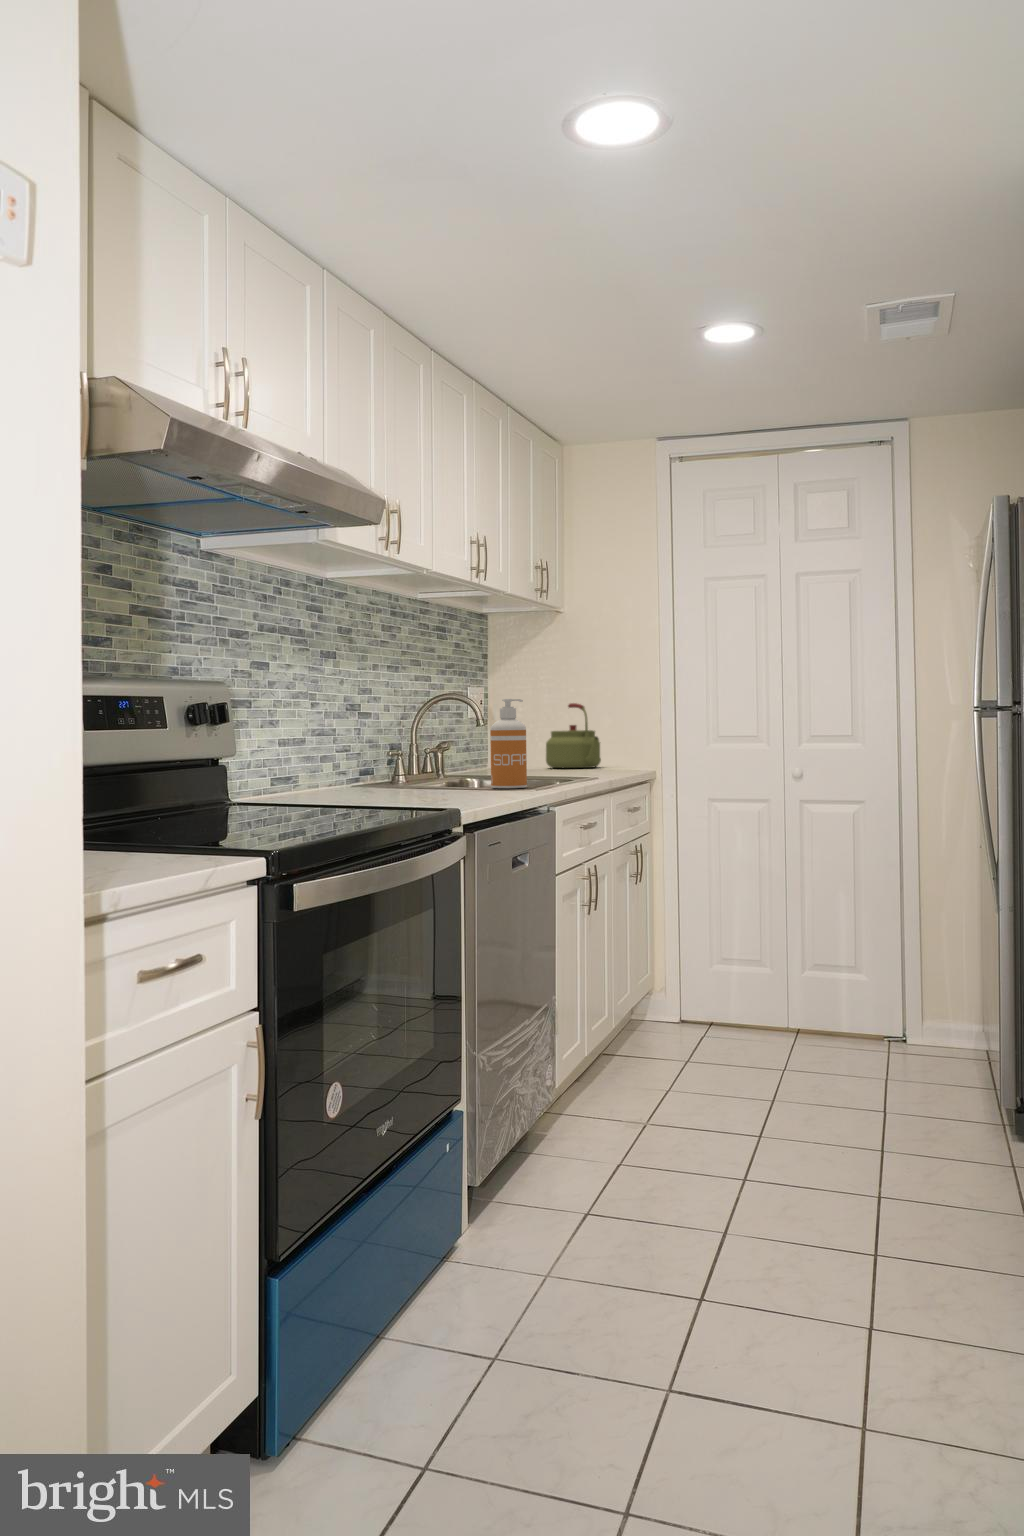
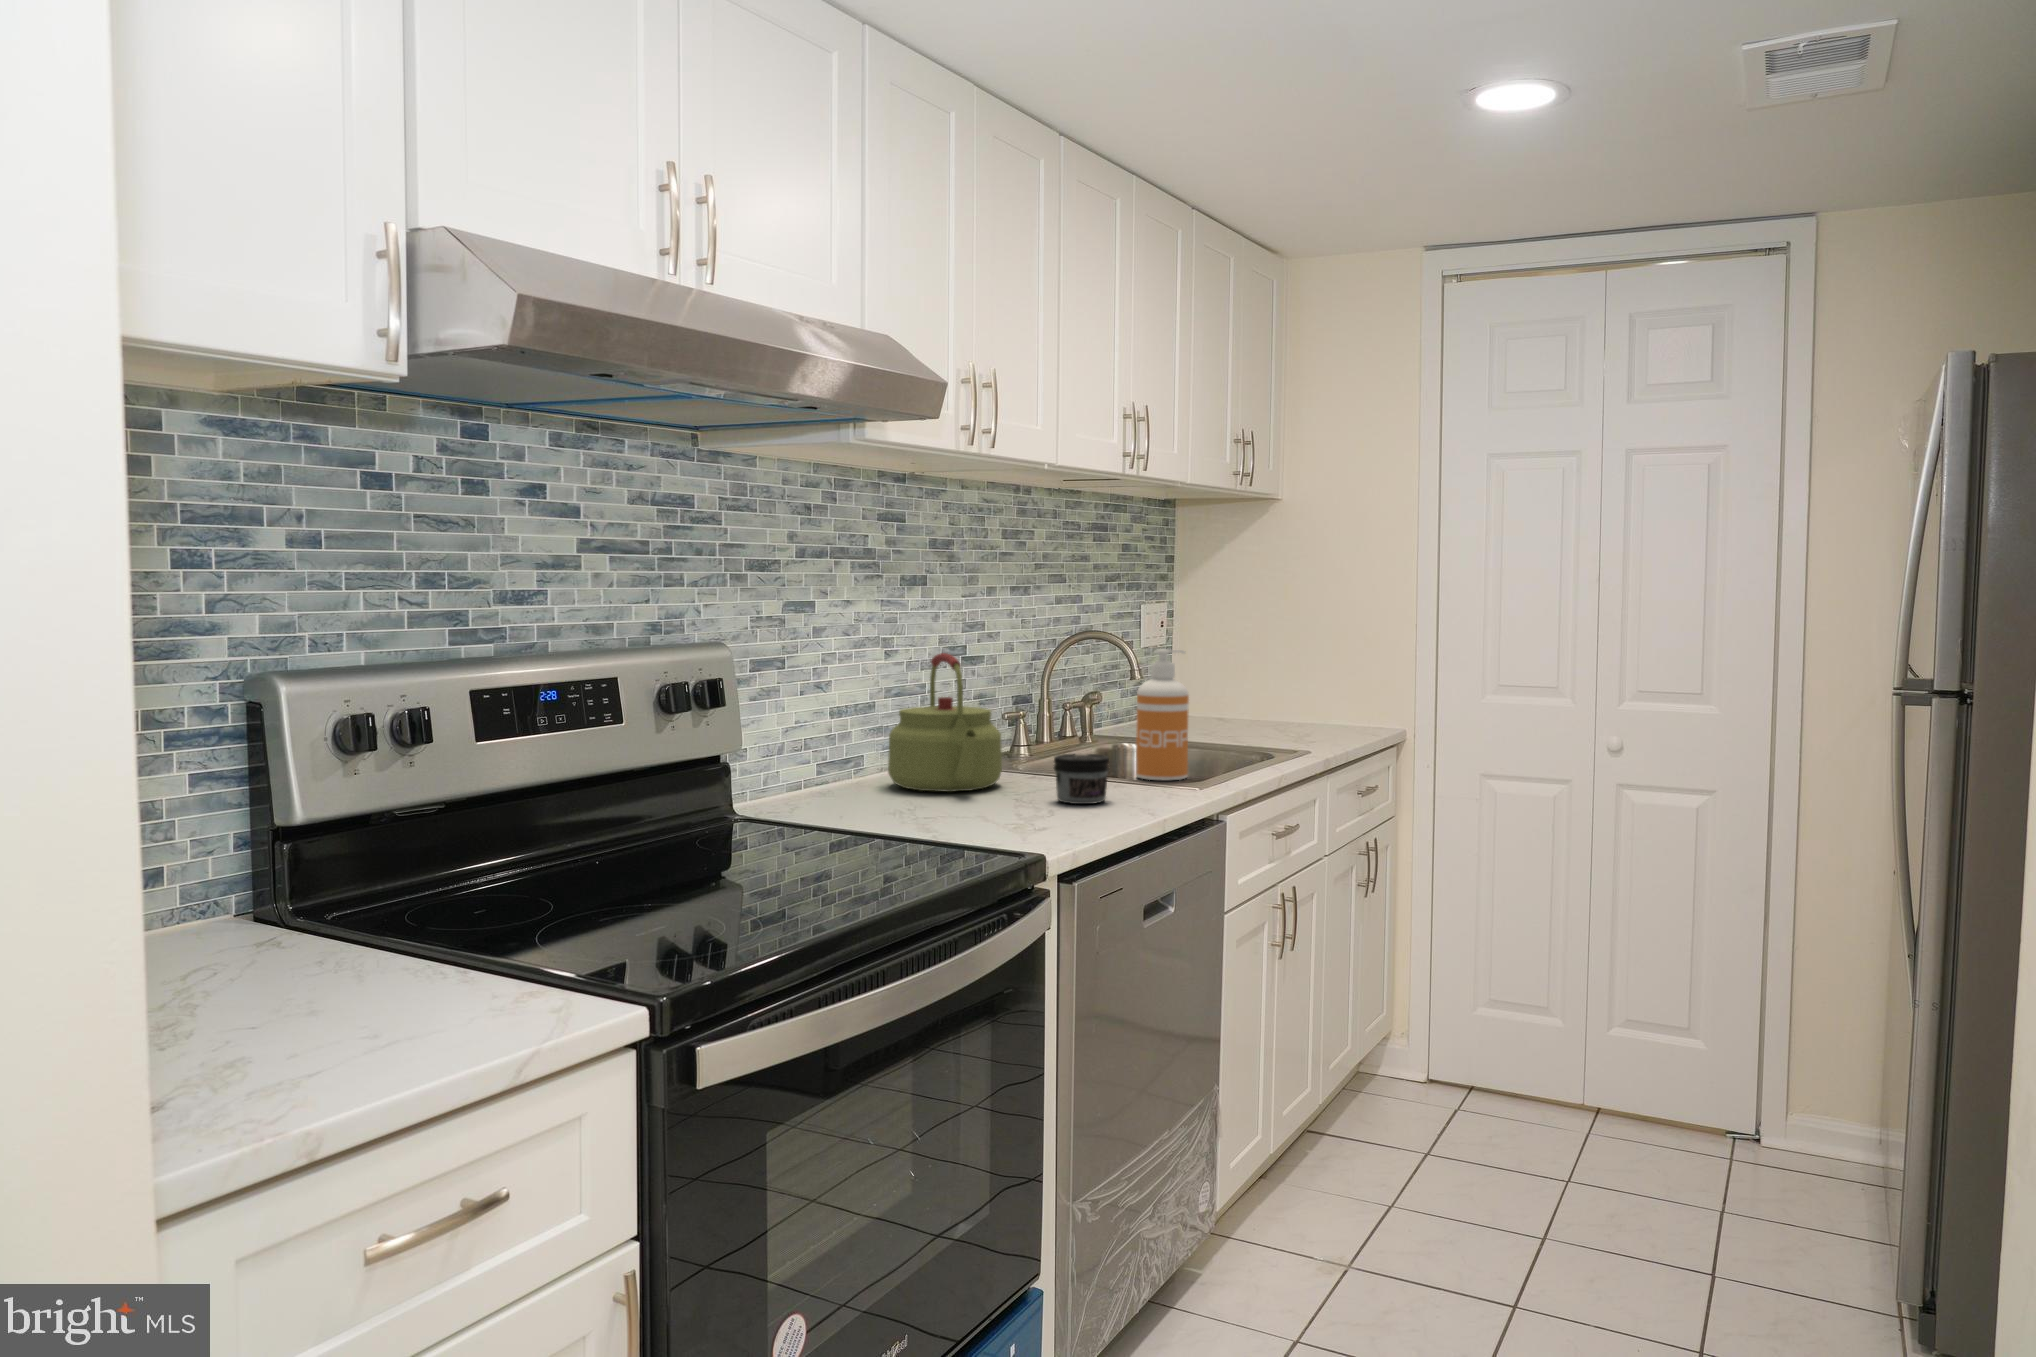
kettle: present [546,703,601,768] -> present [888,653,1002,792]
jar: none [444,765,483,796] -> present [1054,754,1109,804]

